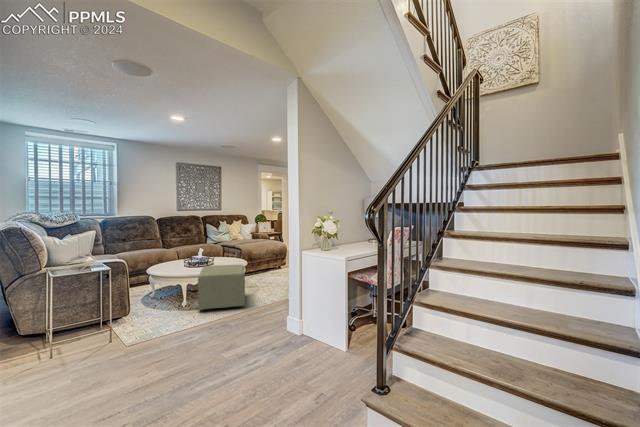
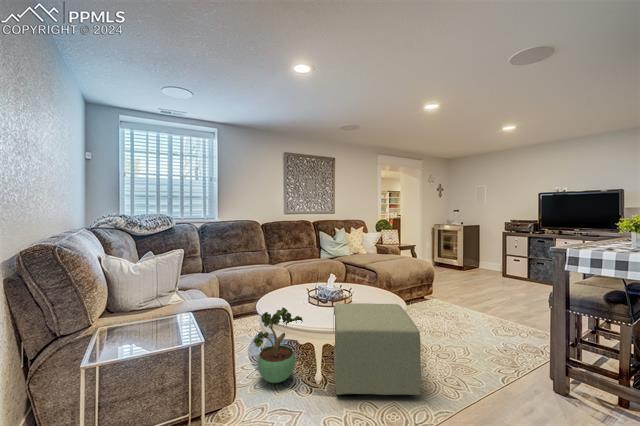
potted plant: none [148,268,180,311] -> present [254,307,303,383]

